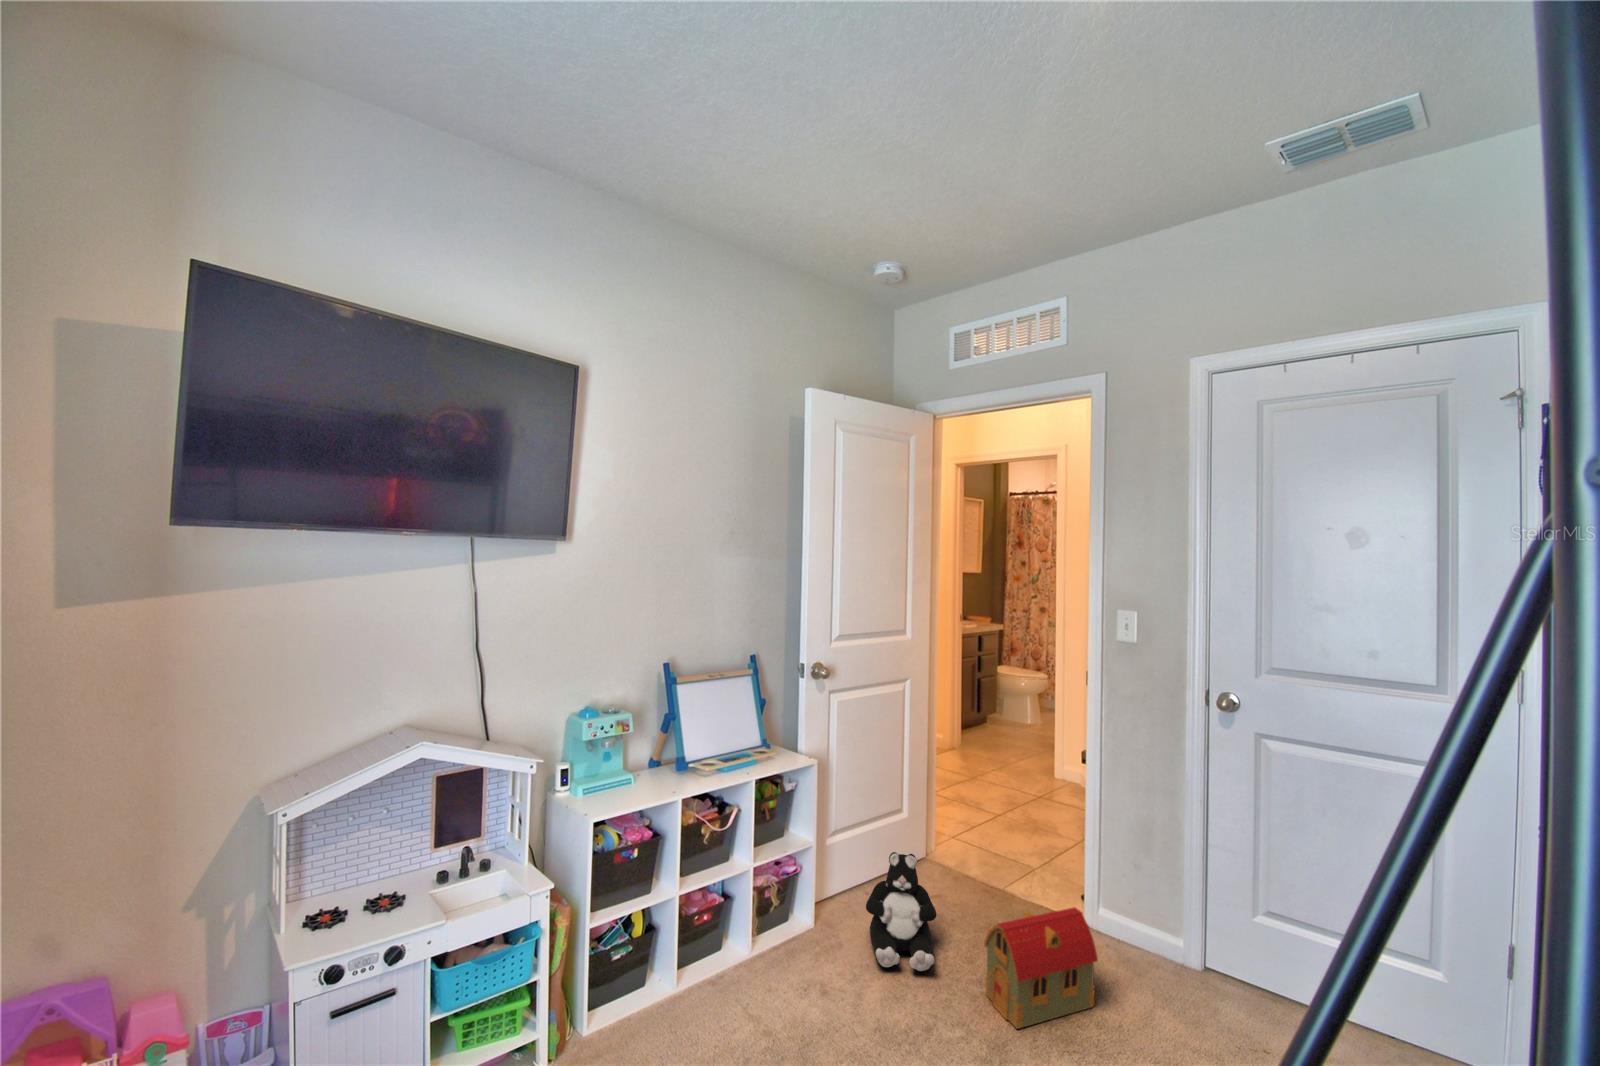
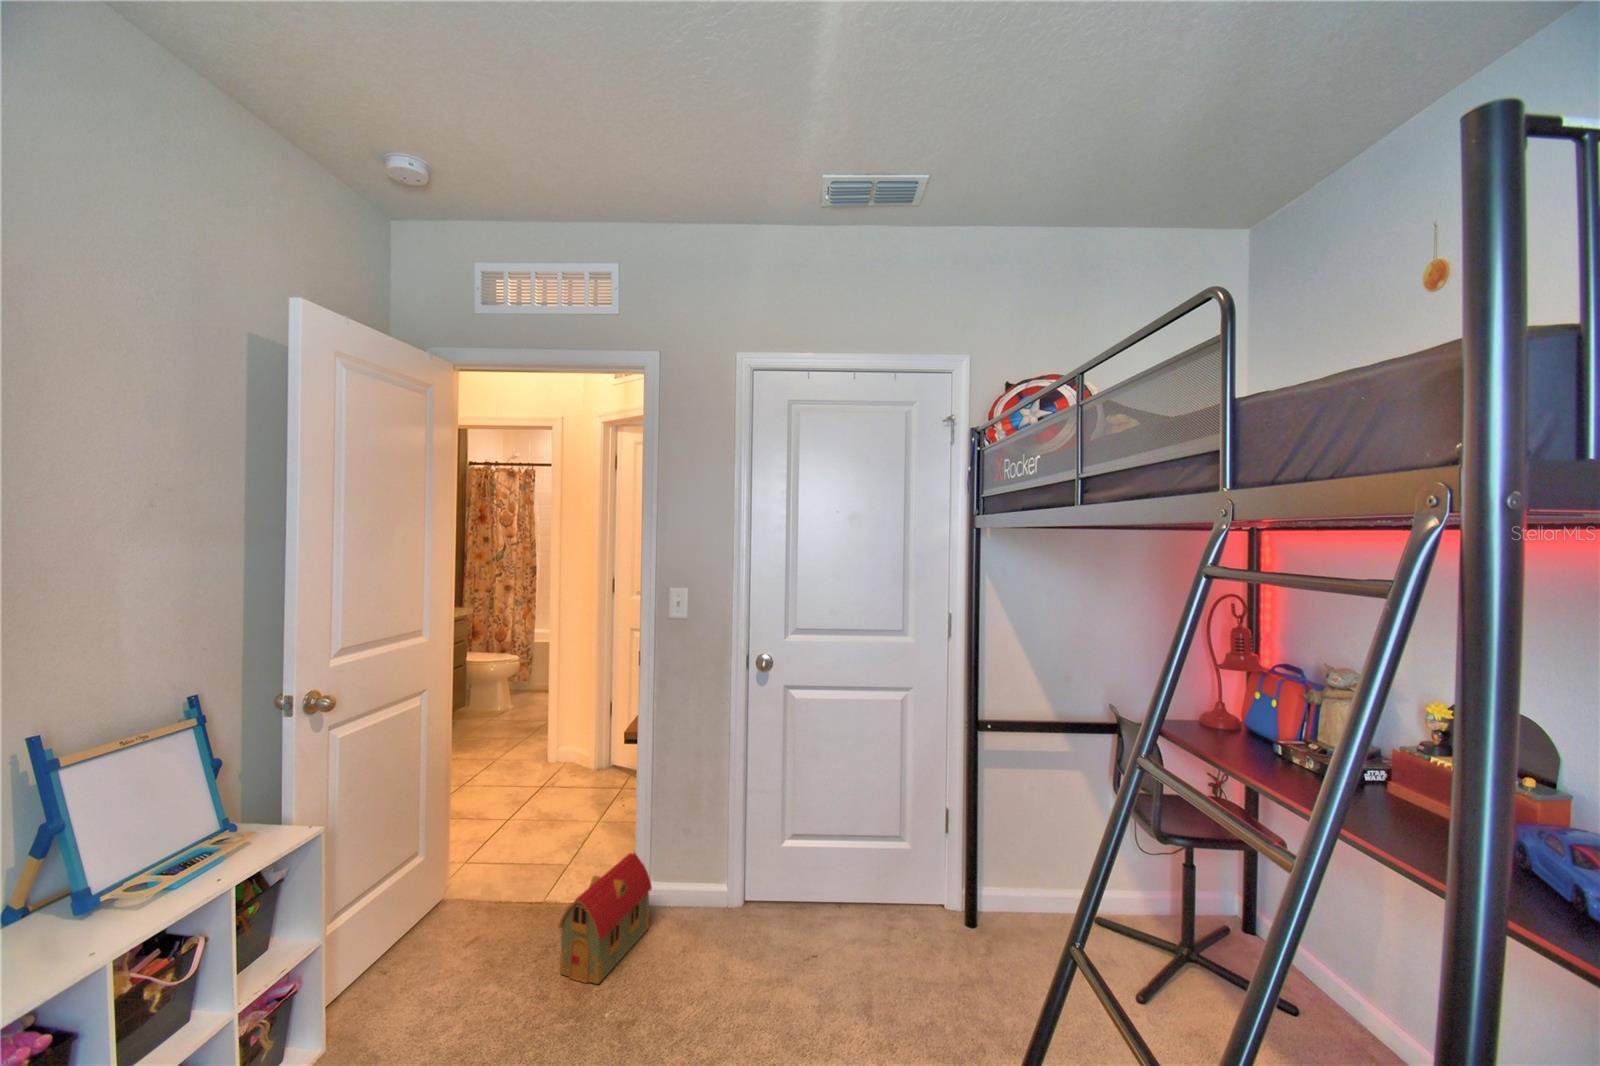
plush toy: present [866,852,936,971] -> none [406,878,505,1015]

